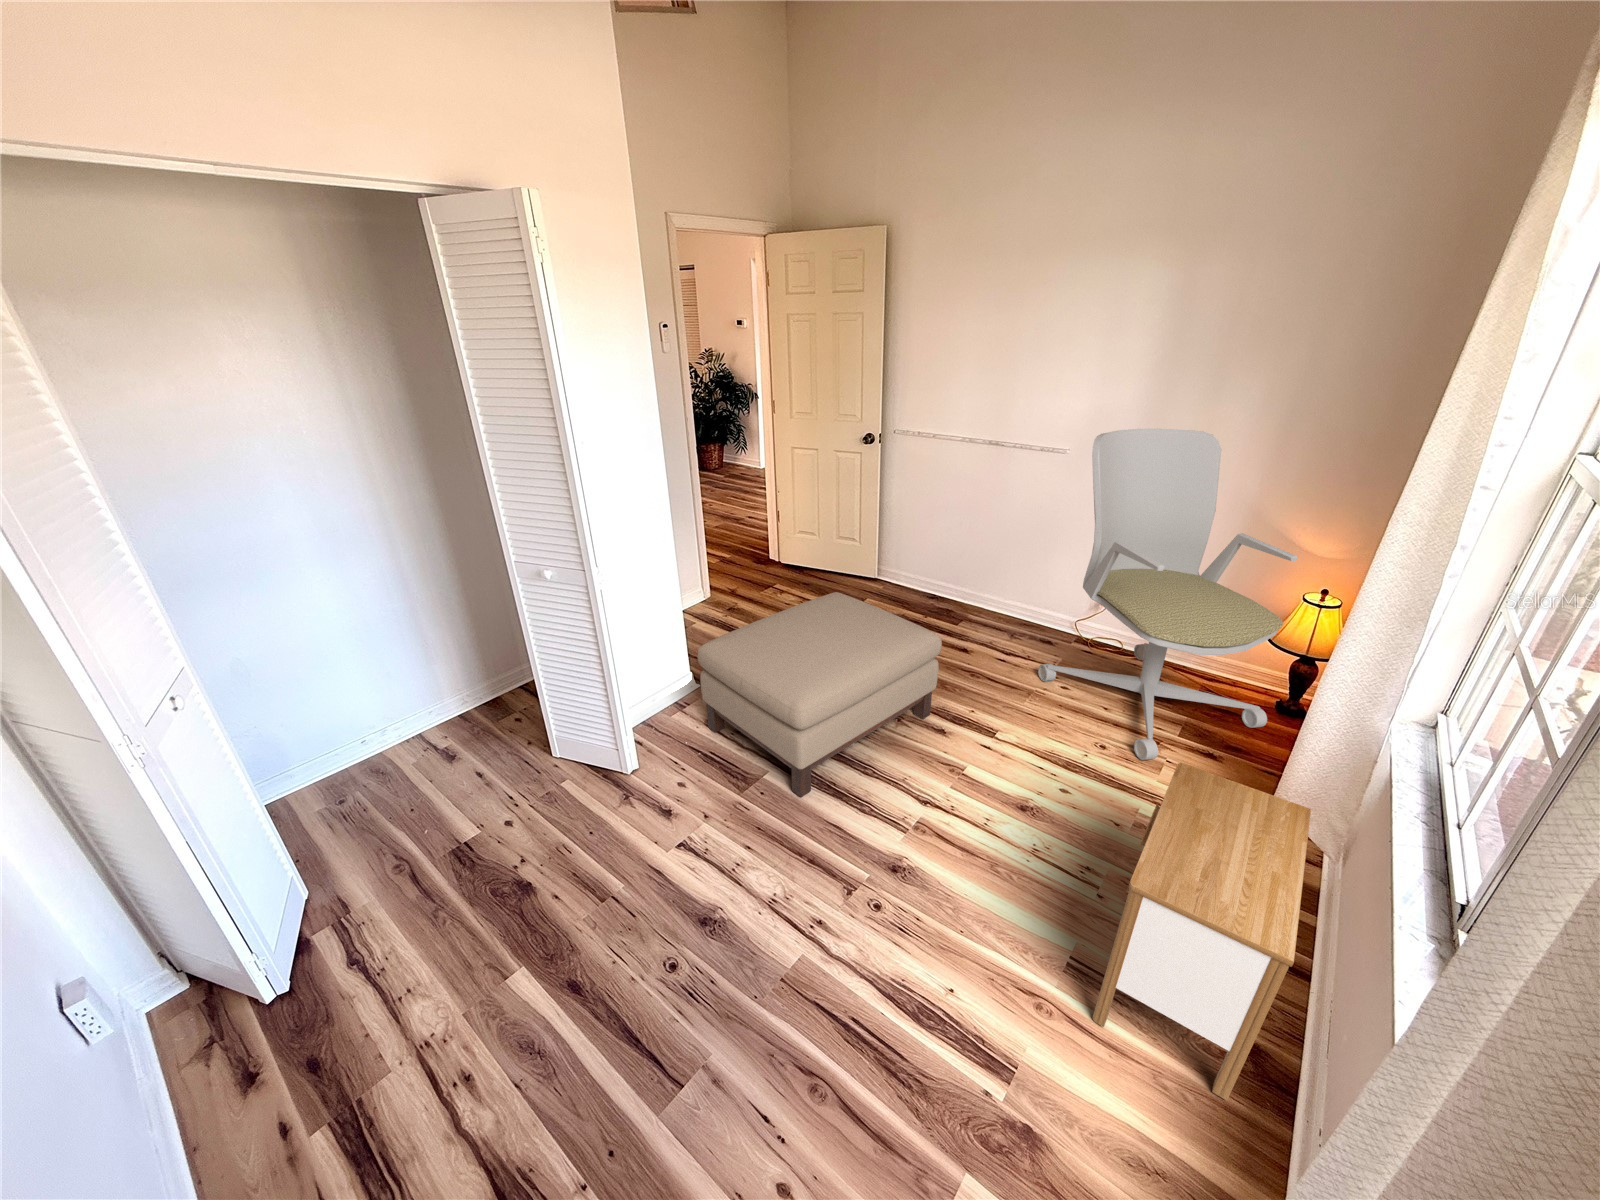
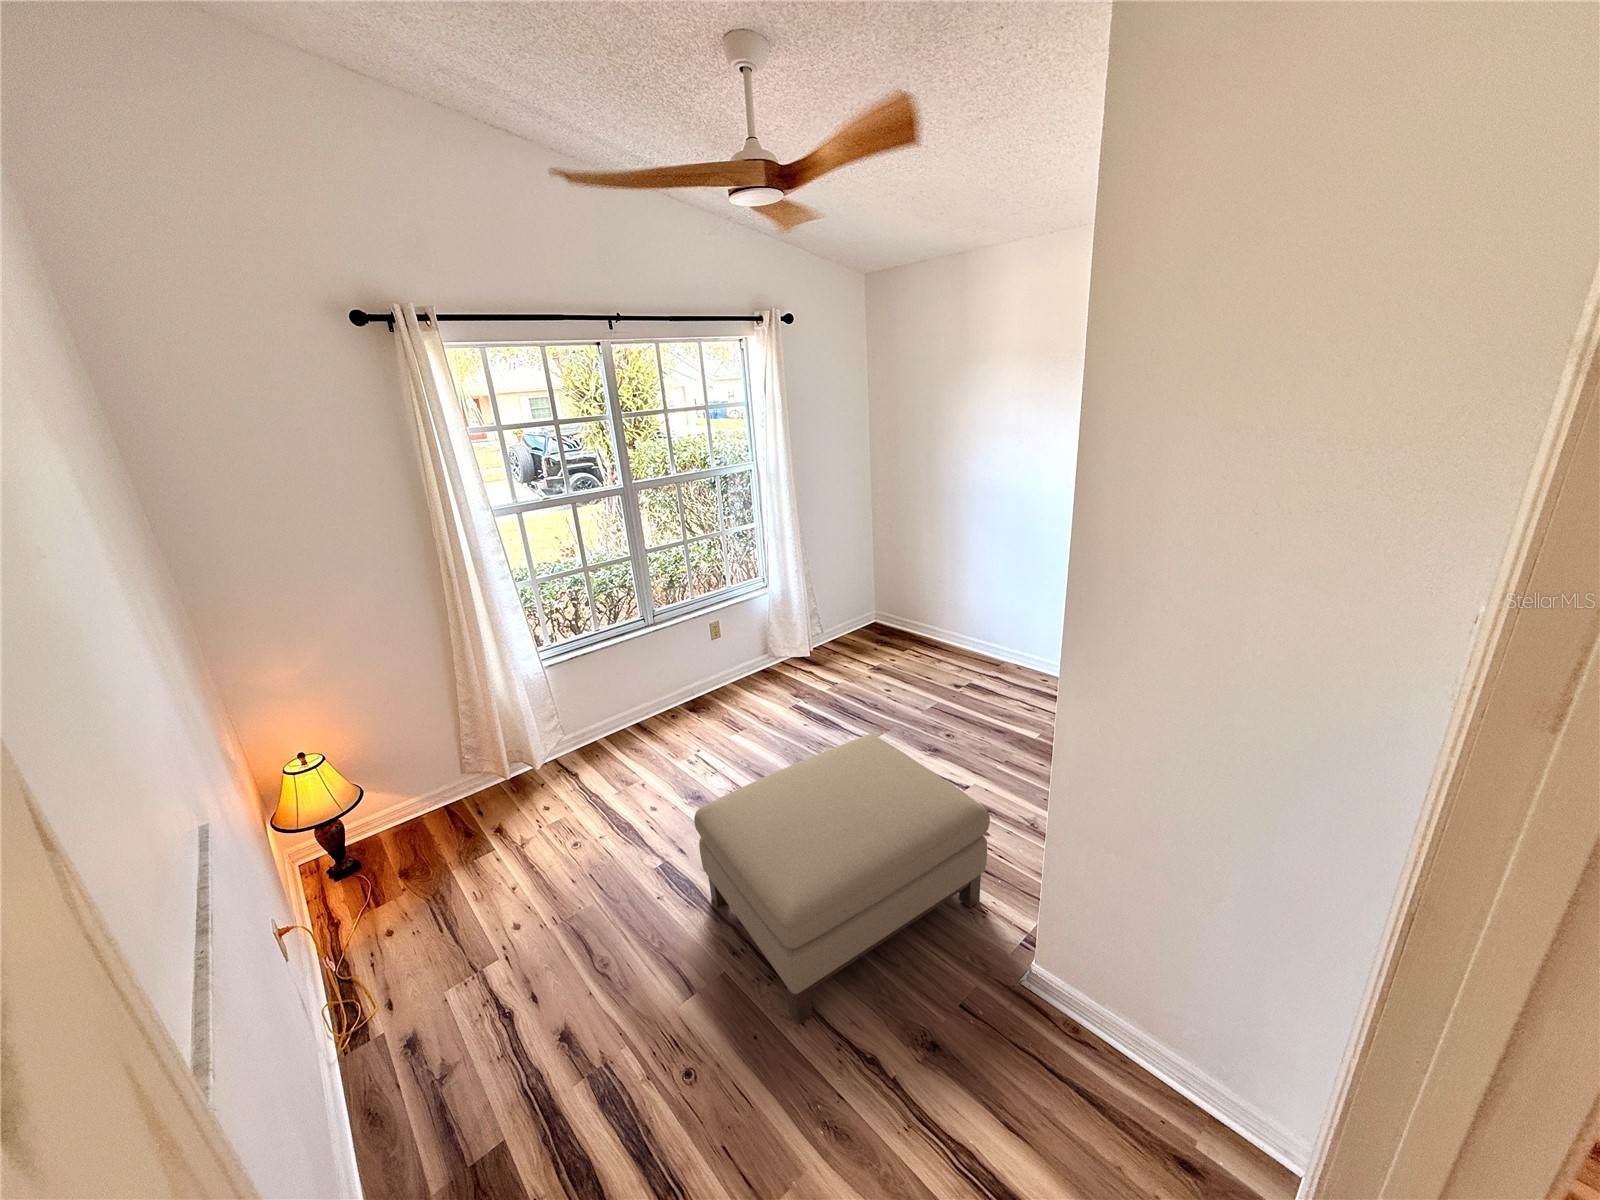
office chair: present [1038,428,1297,760] -> none [207,653,565,985]
nightstand: present [1092,763,1311,1101] -> none [627,625,749,754]

